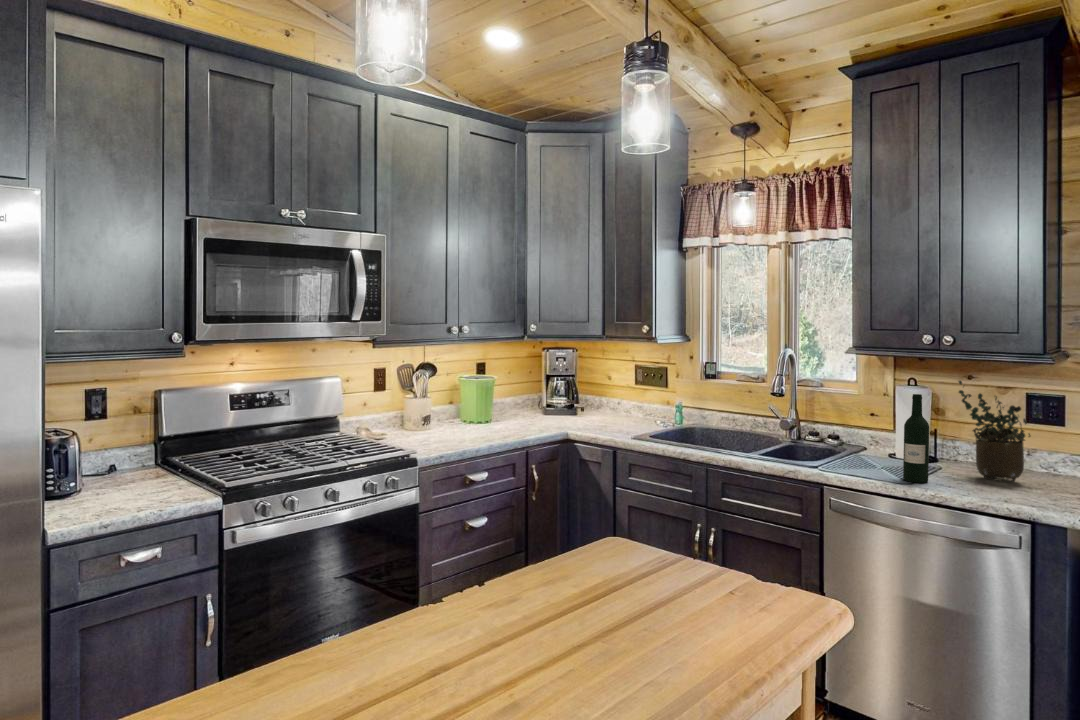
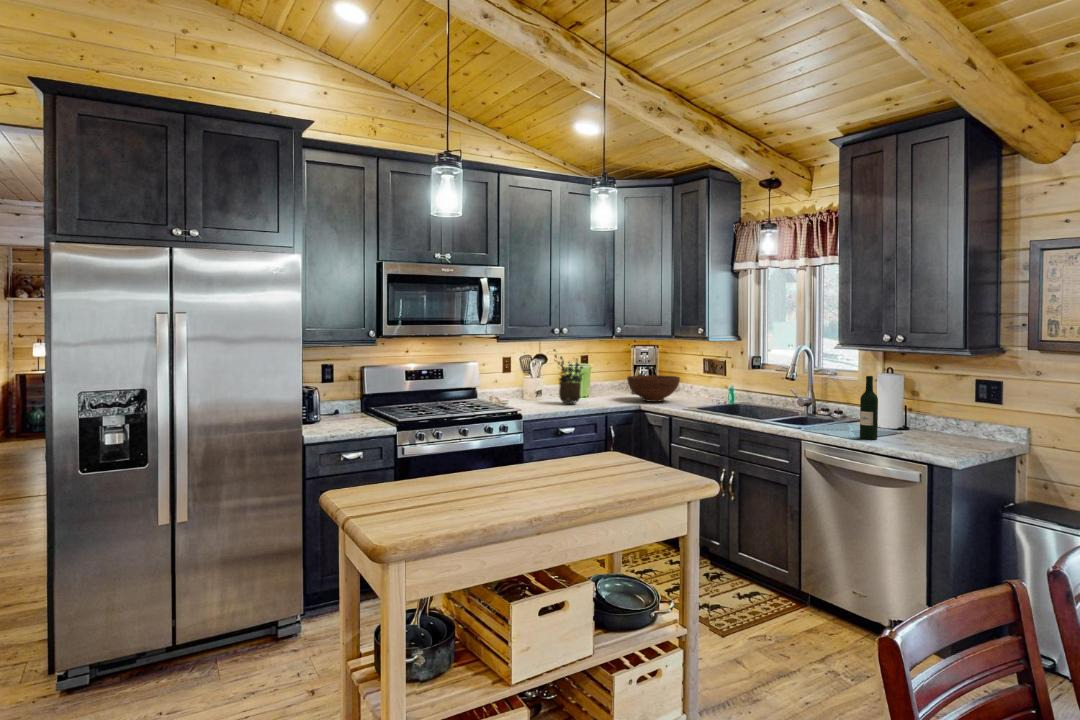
potted plant: present [958,381,1042,481] -> present [553,349,583,403]
fruit bowl: none [546,388,616,425] -> present [627,375,680,402]

